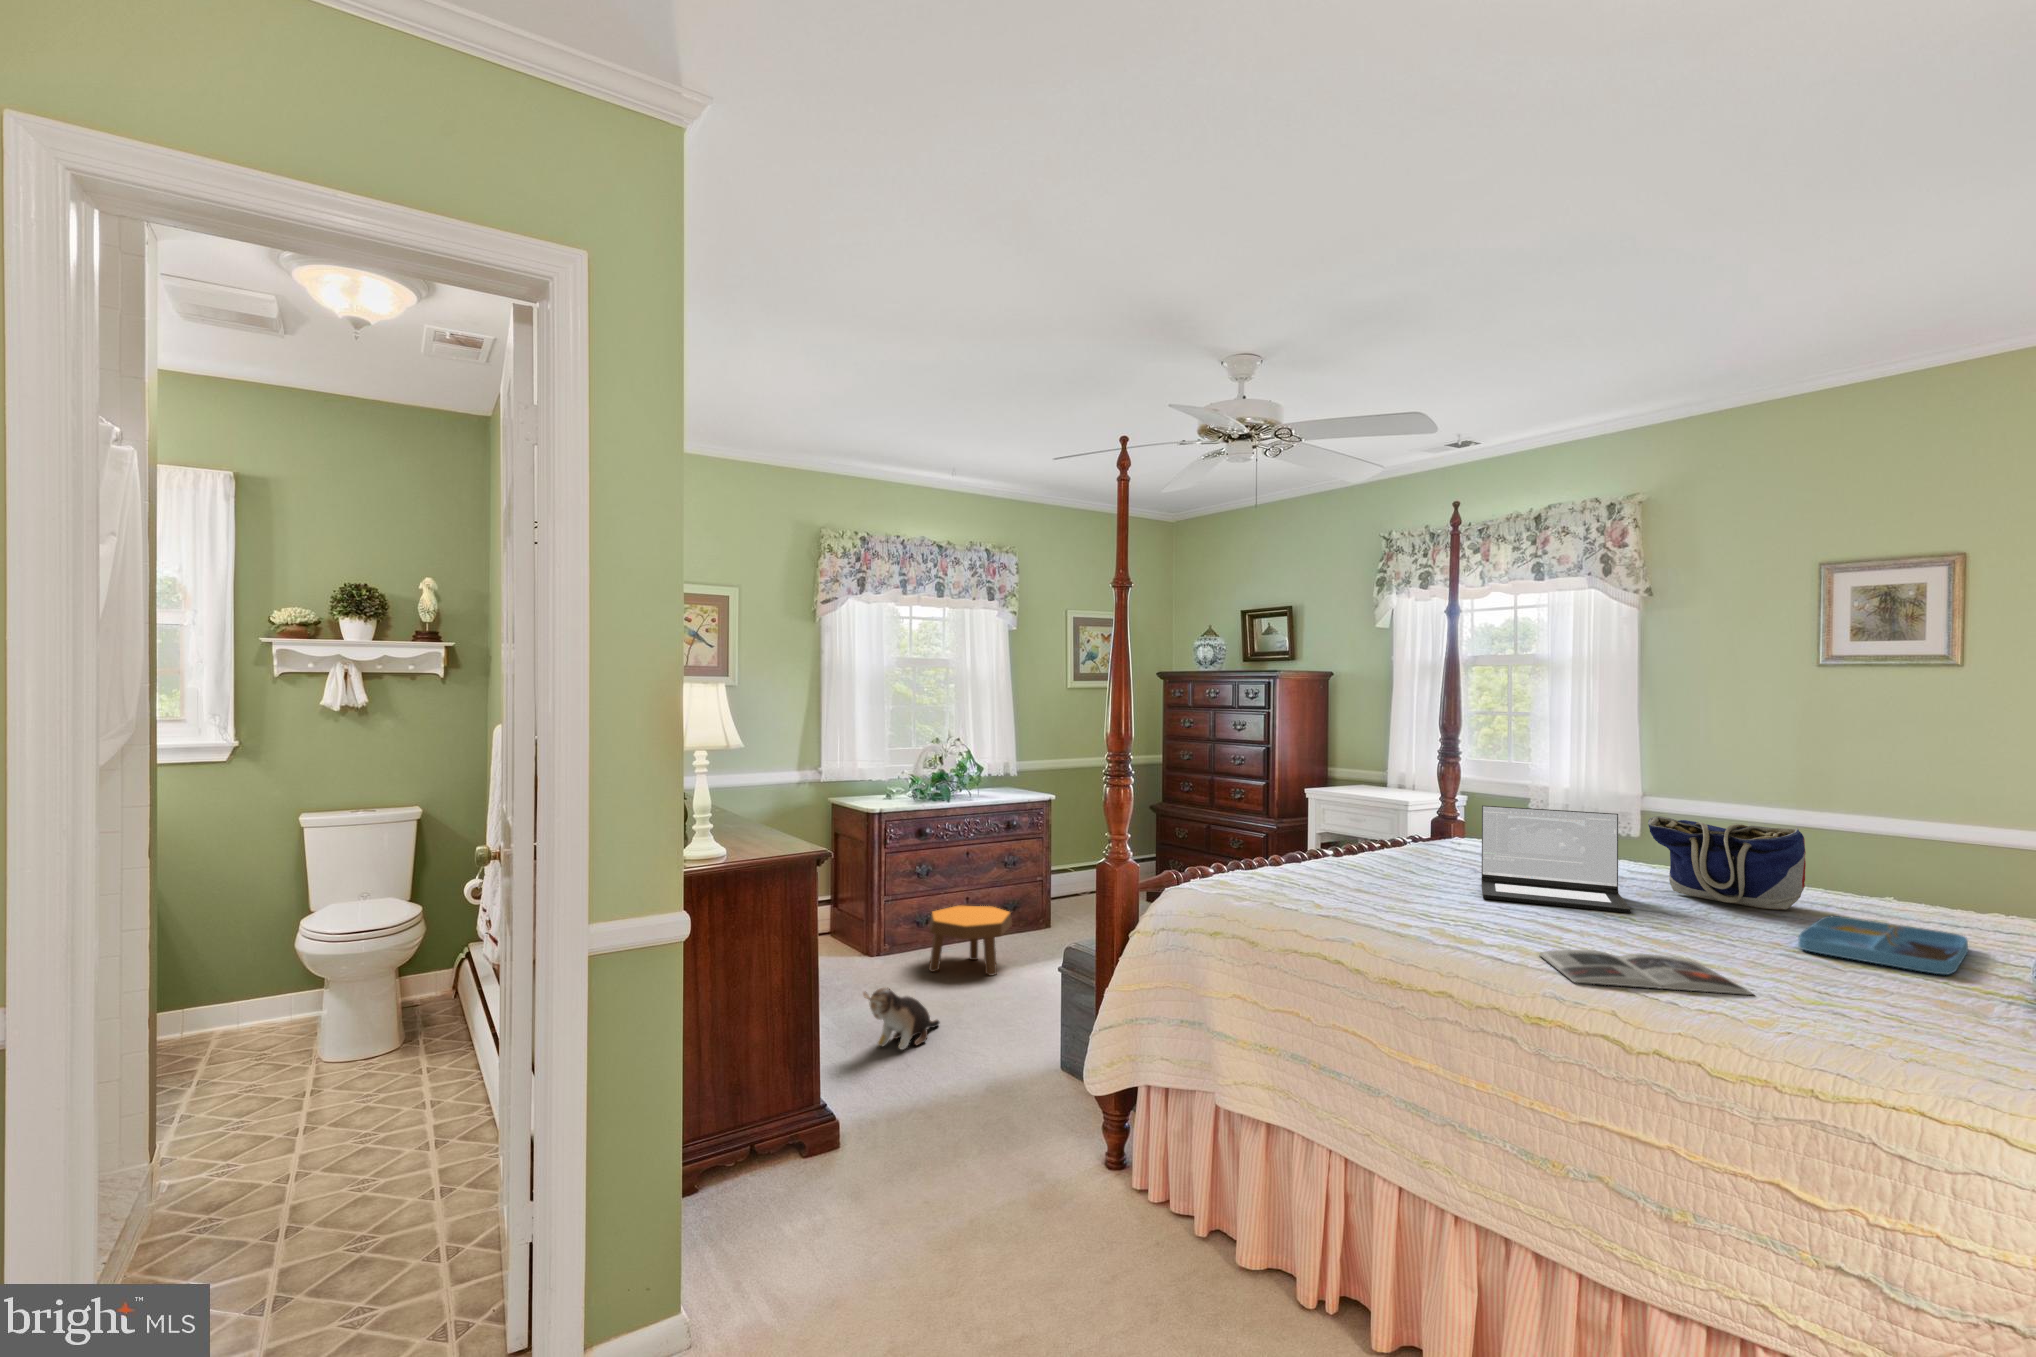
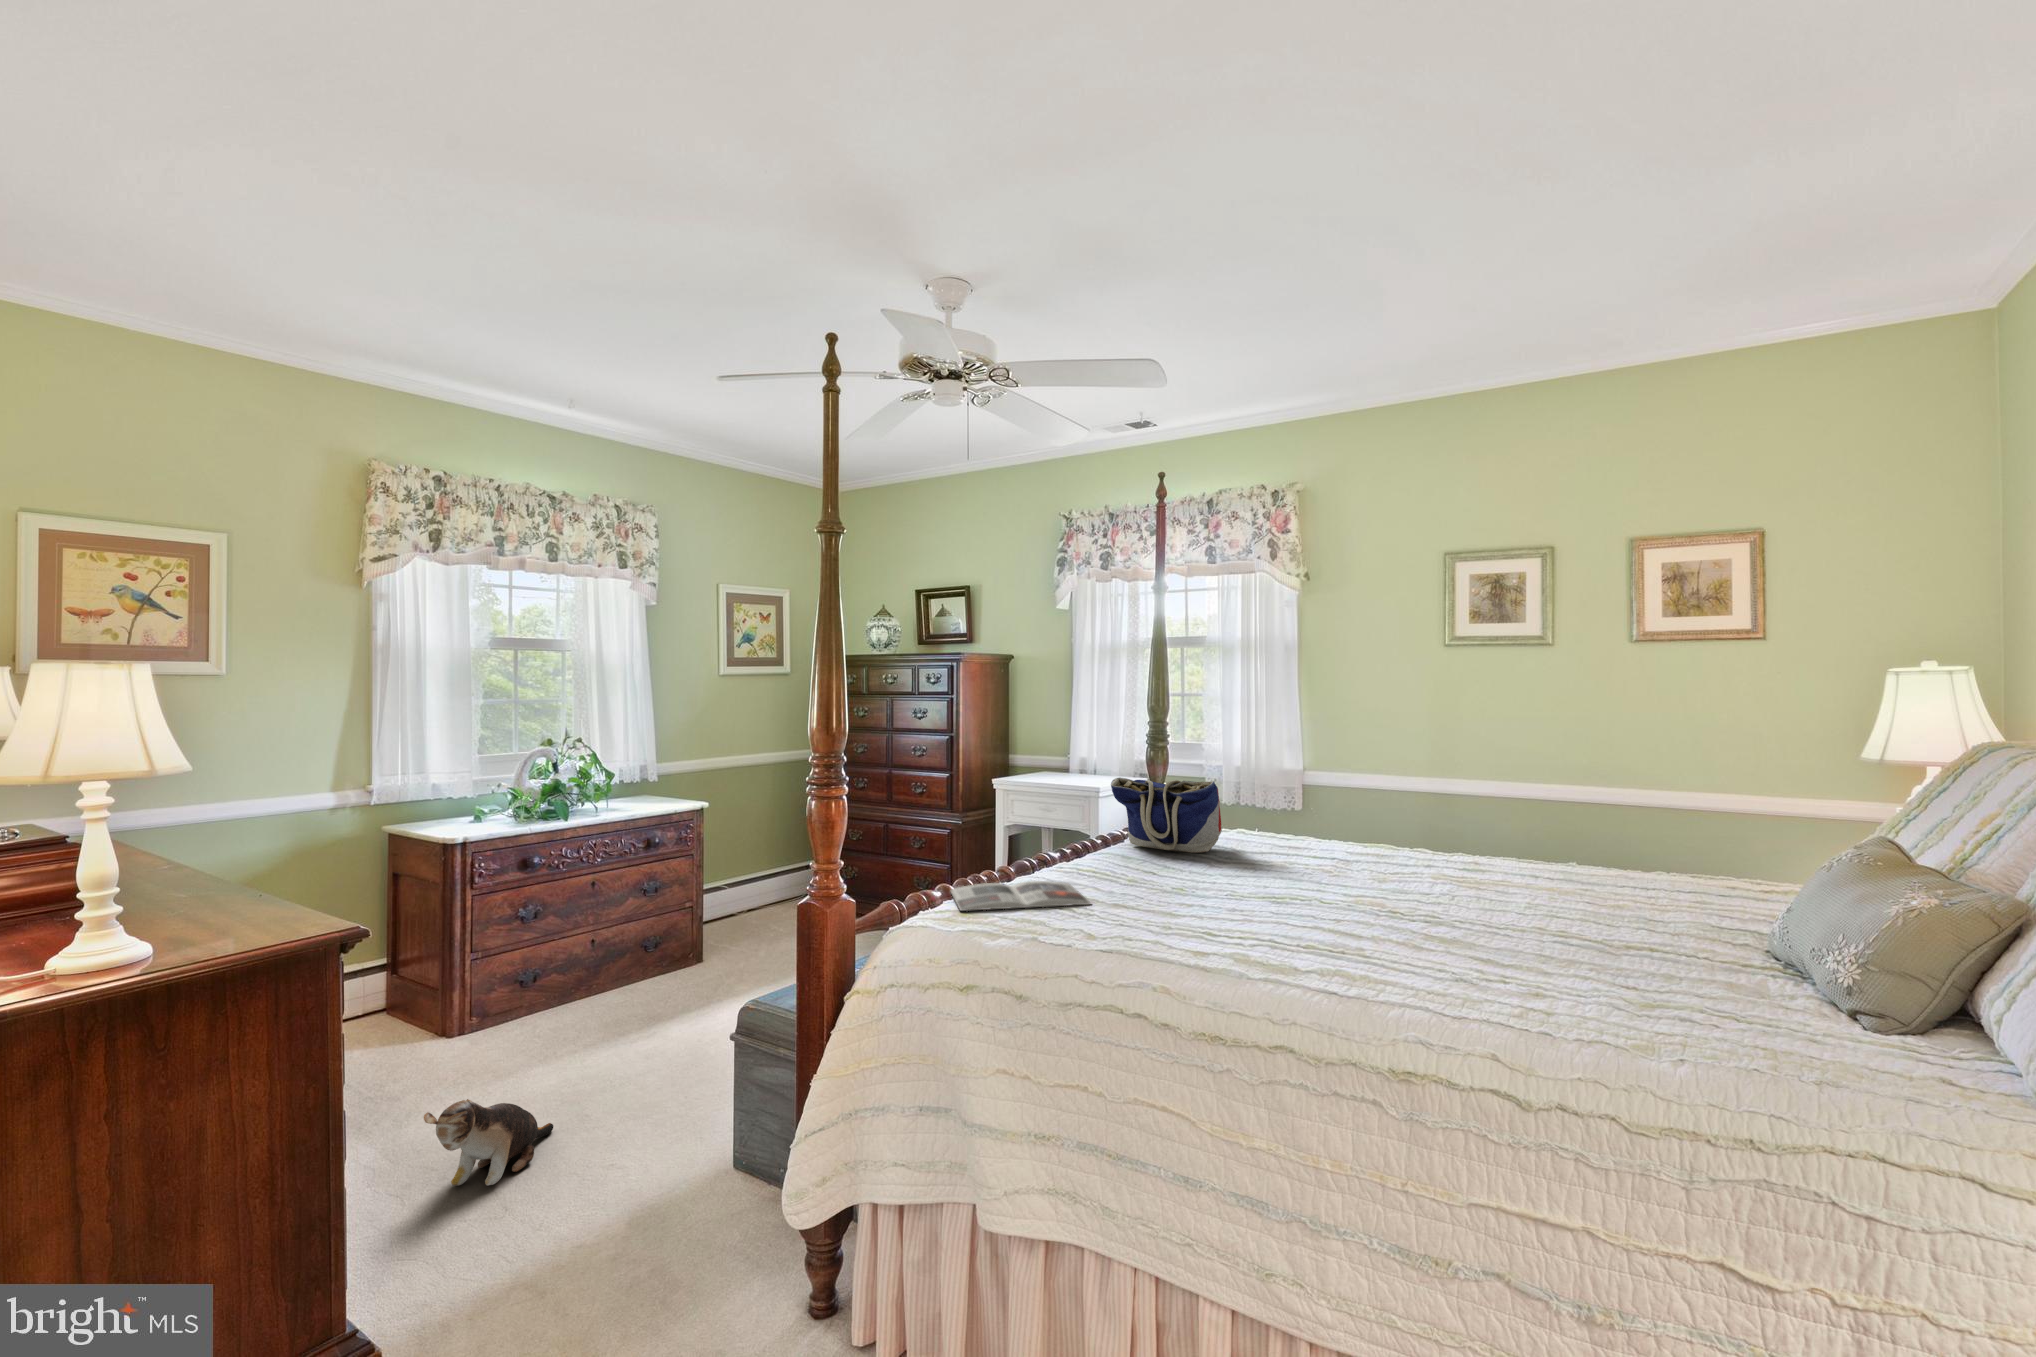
laptop: present [1482,805,1631,913] -> none [1231,789,1394,898]
tote bag: present [1648,816,1806,910] -> present [1111,778,1222,853]
footstool: present [929,906,1012,976] -> none [539,948,658,1047]
tray: present [1798,916,1968,974] -> none [1559,882,1715,940]
magazine: present [1539,950,1753,995] -> present [951,881,1091,911]

